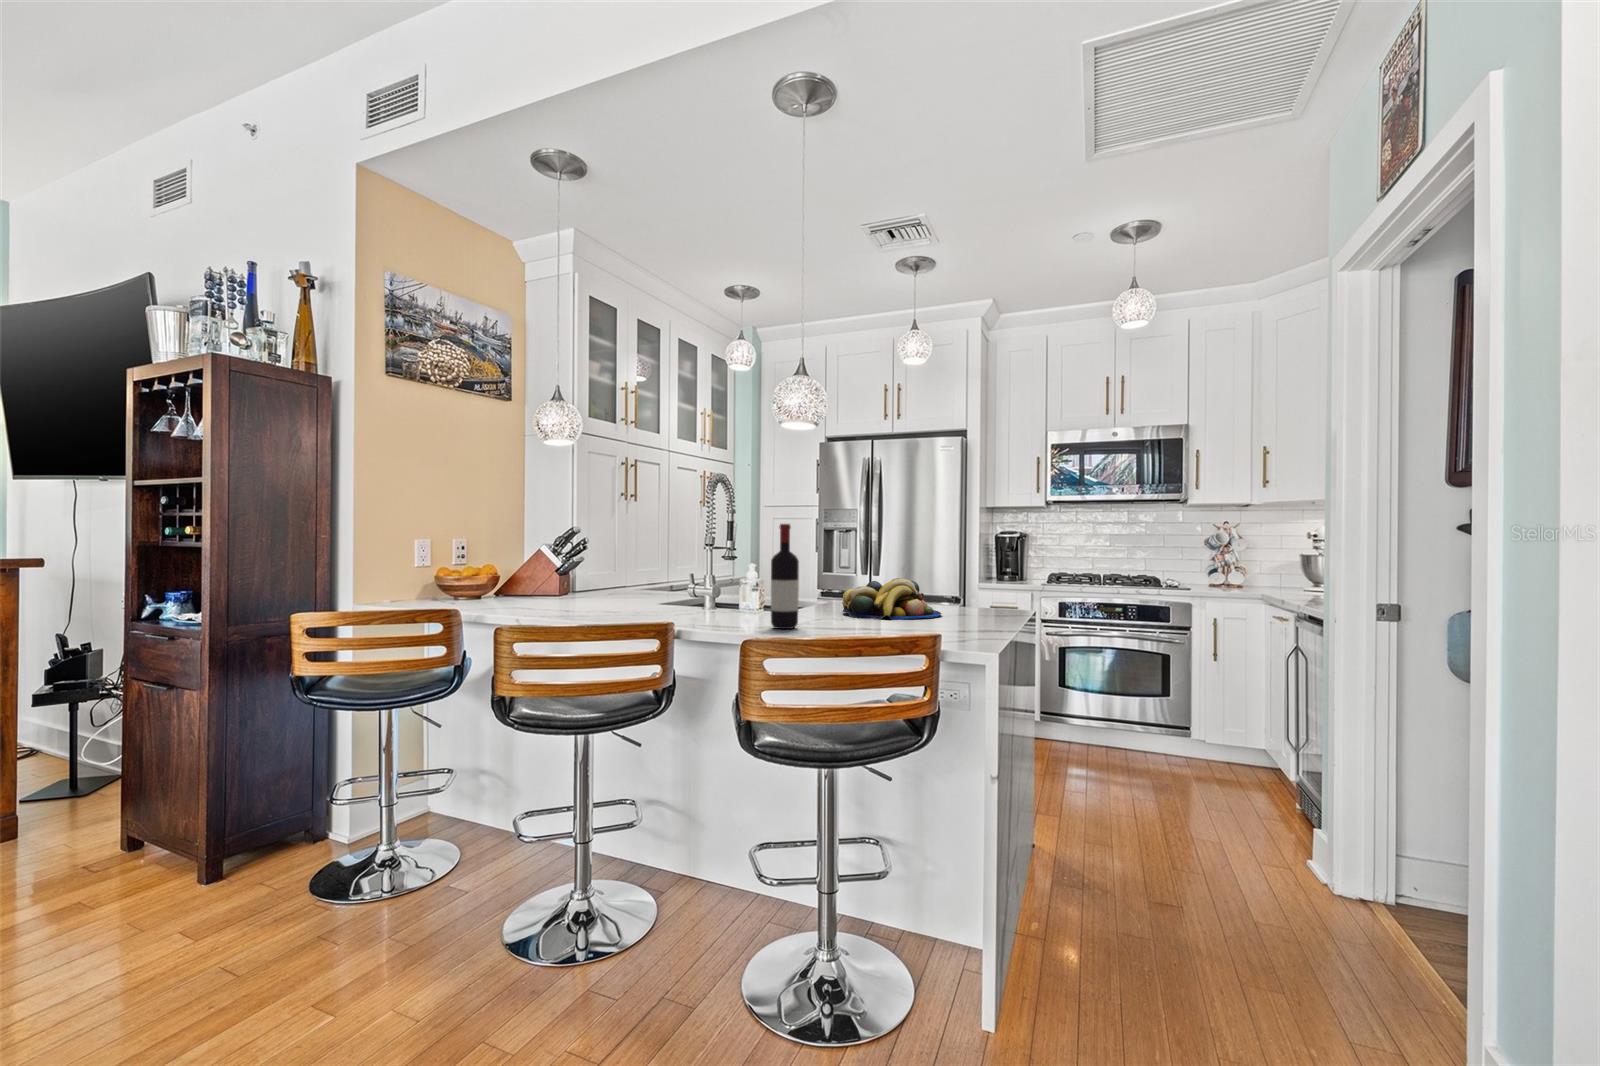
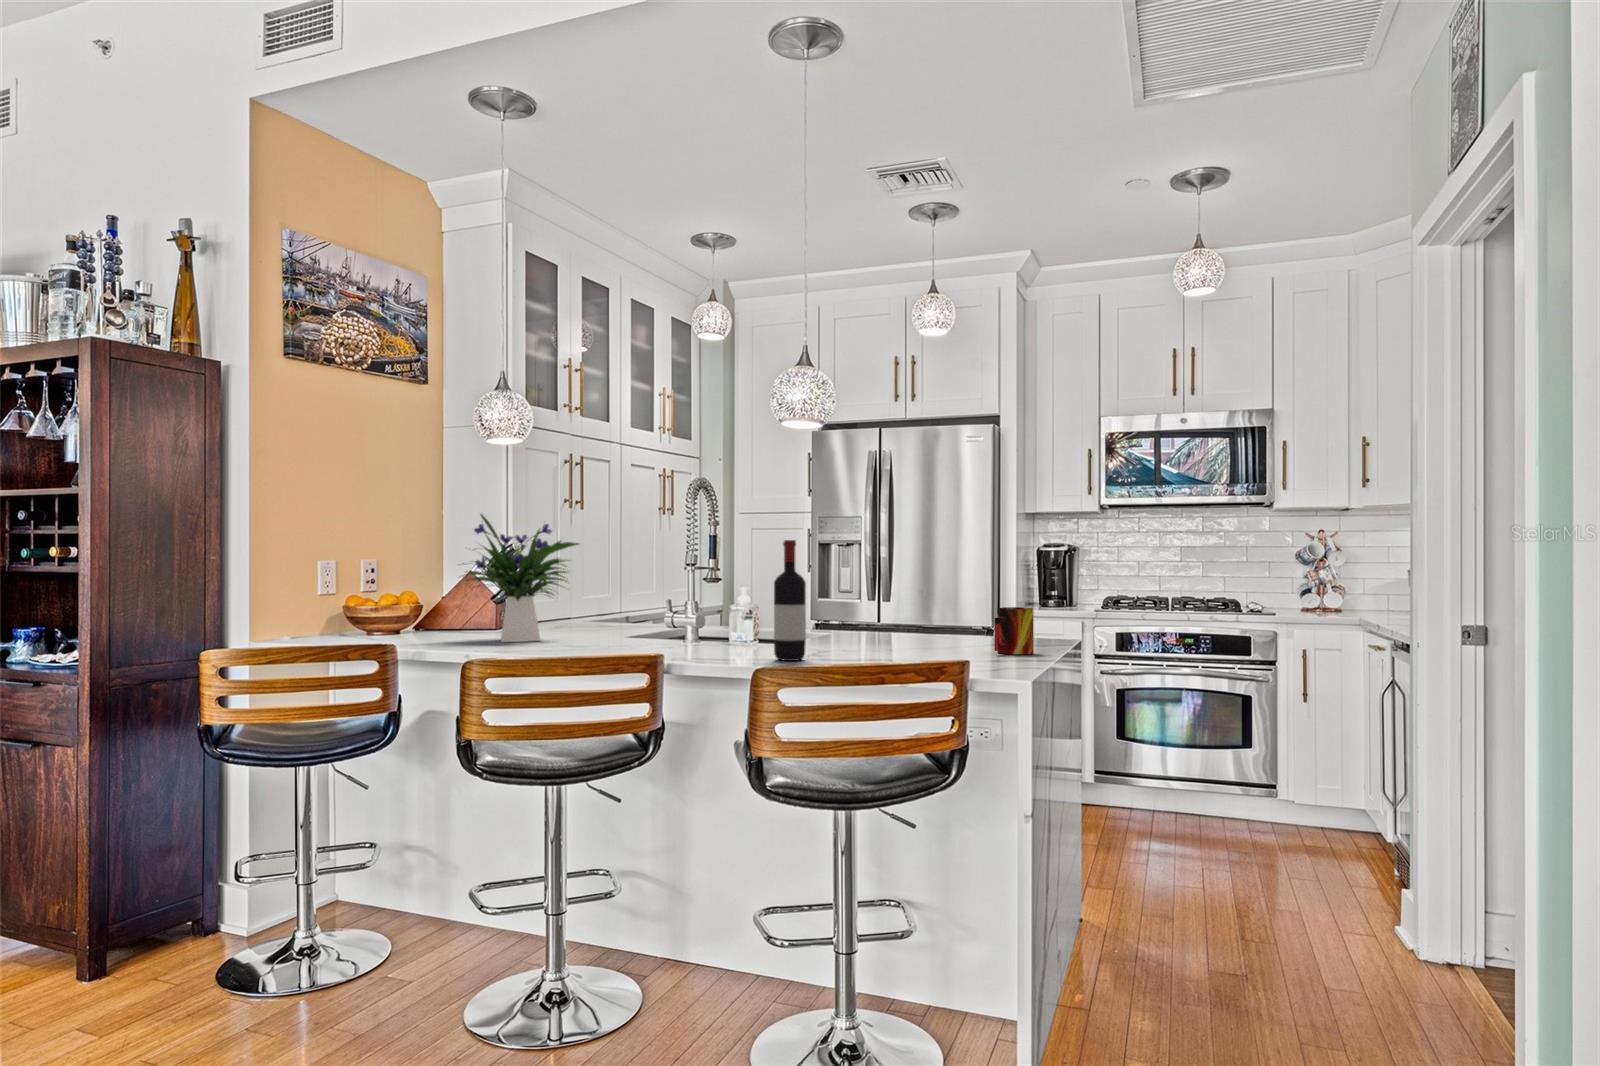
flower arrangement: none [521,502,623,608] -> present [463,514,578,642]
fruit bowl: present [842,578,941,620] -> none [851,603,969,652]
mug: none [964,584,998,625] -> present [994,607,1034,654]

